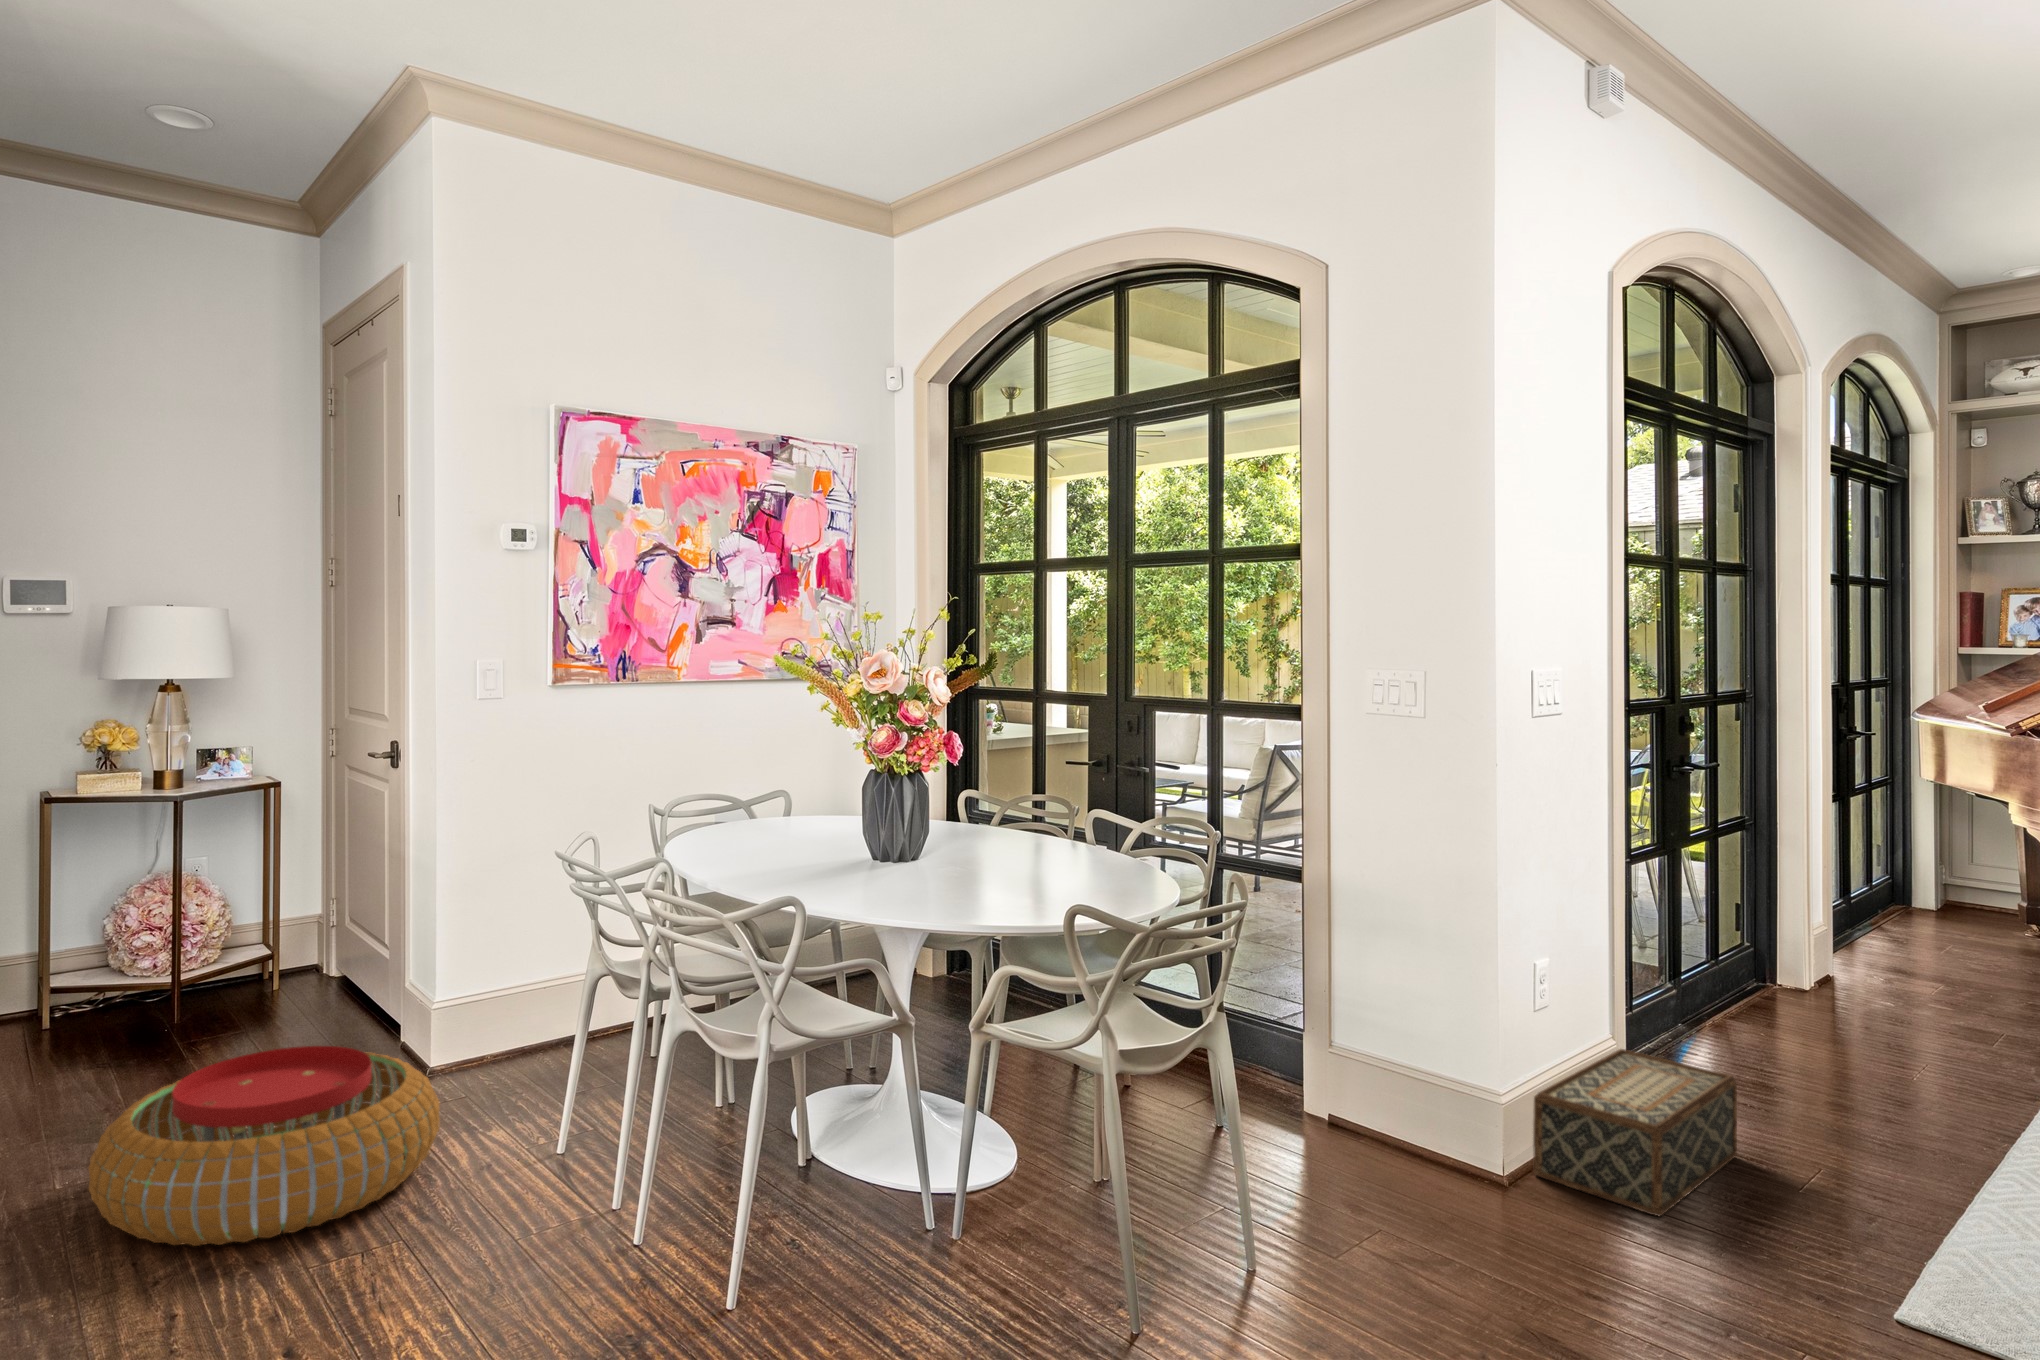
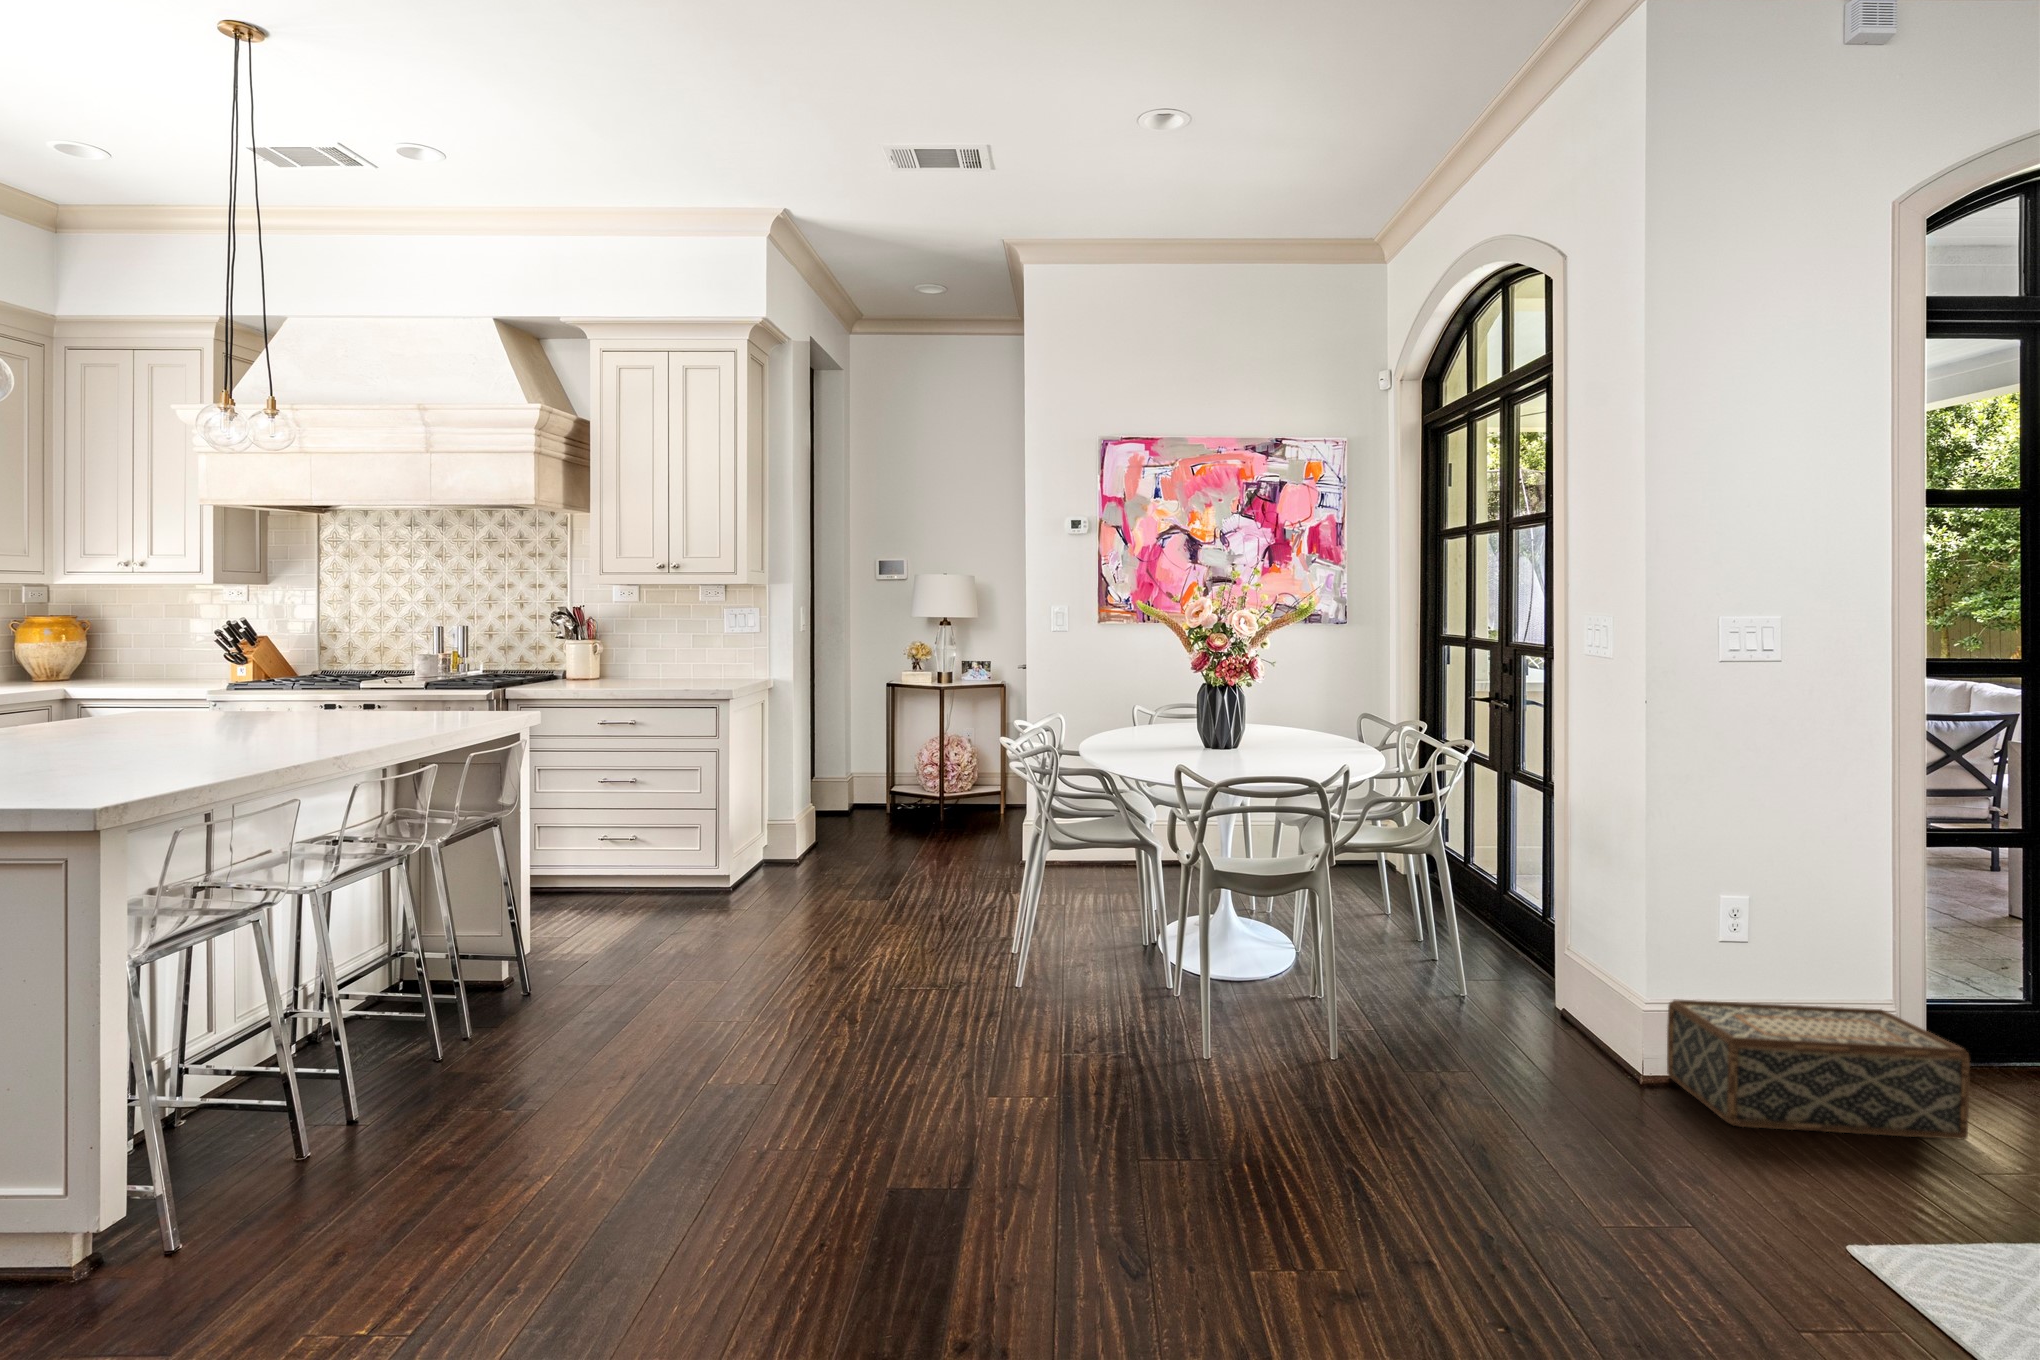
pouf: present [89,1046,440,1246] -> none [813,808,973,888]

